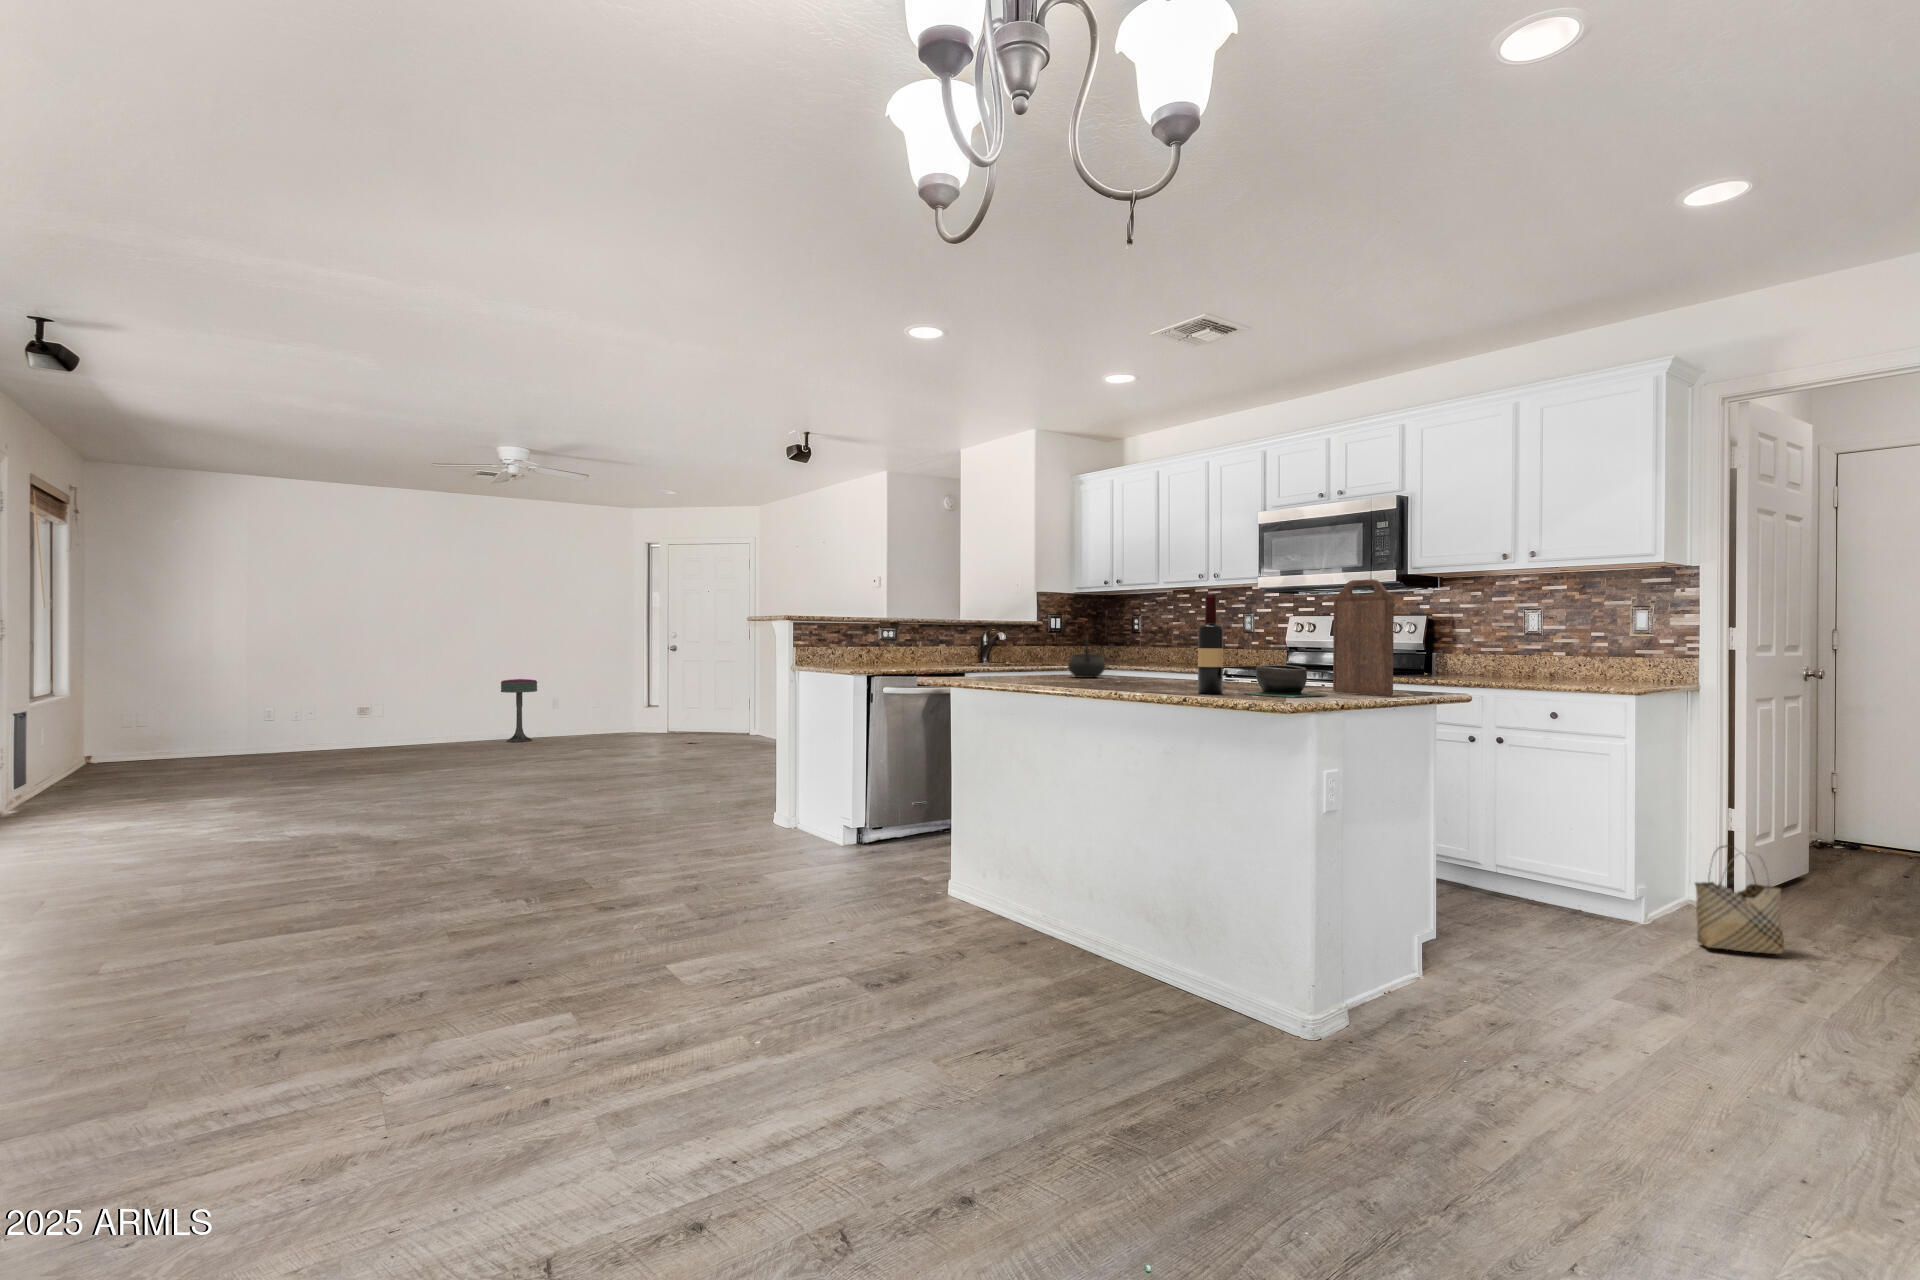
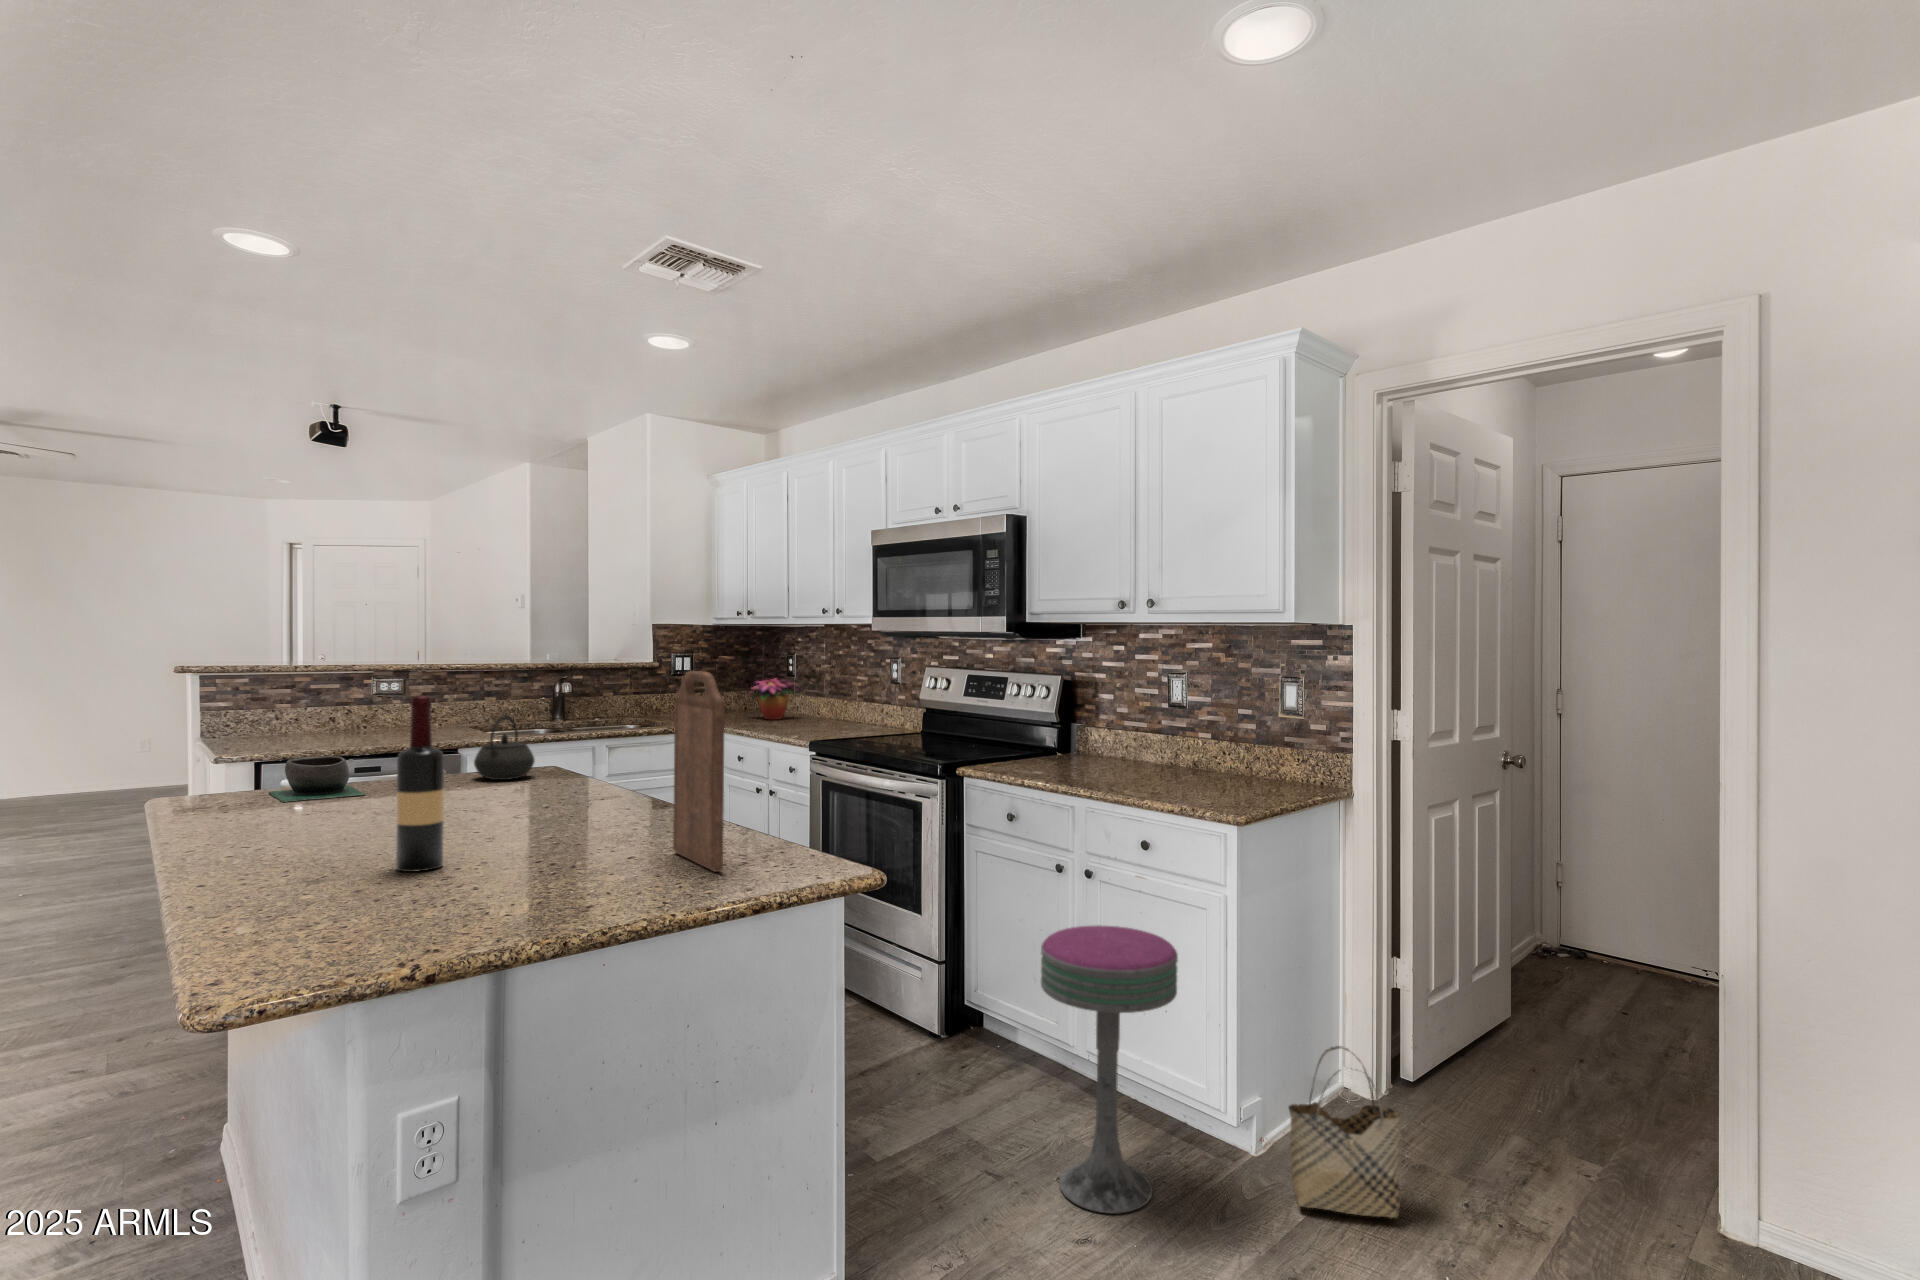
flower arrangement: none [1109,633,1158,665] -> present [752,679,798,720]
bowl: present [1243,665,1327,698] -> present [269,756,365,802]
bar stool: present [501,679,537,742] -> present [1041,925,1178,1214]

